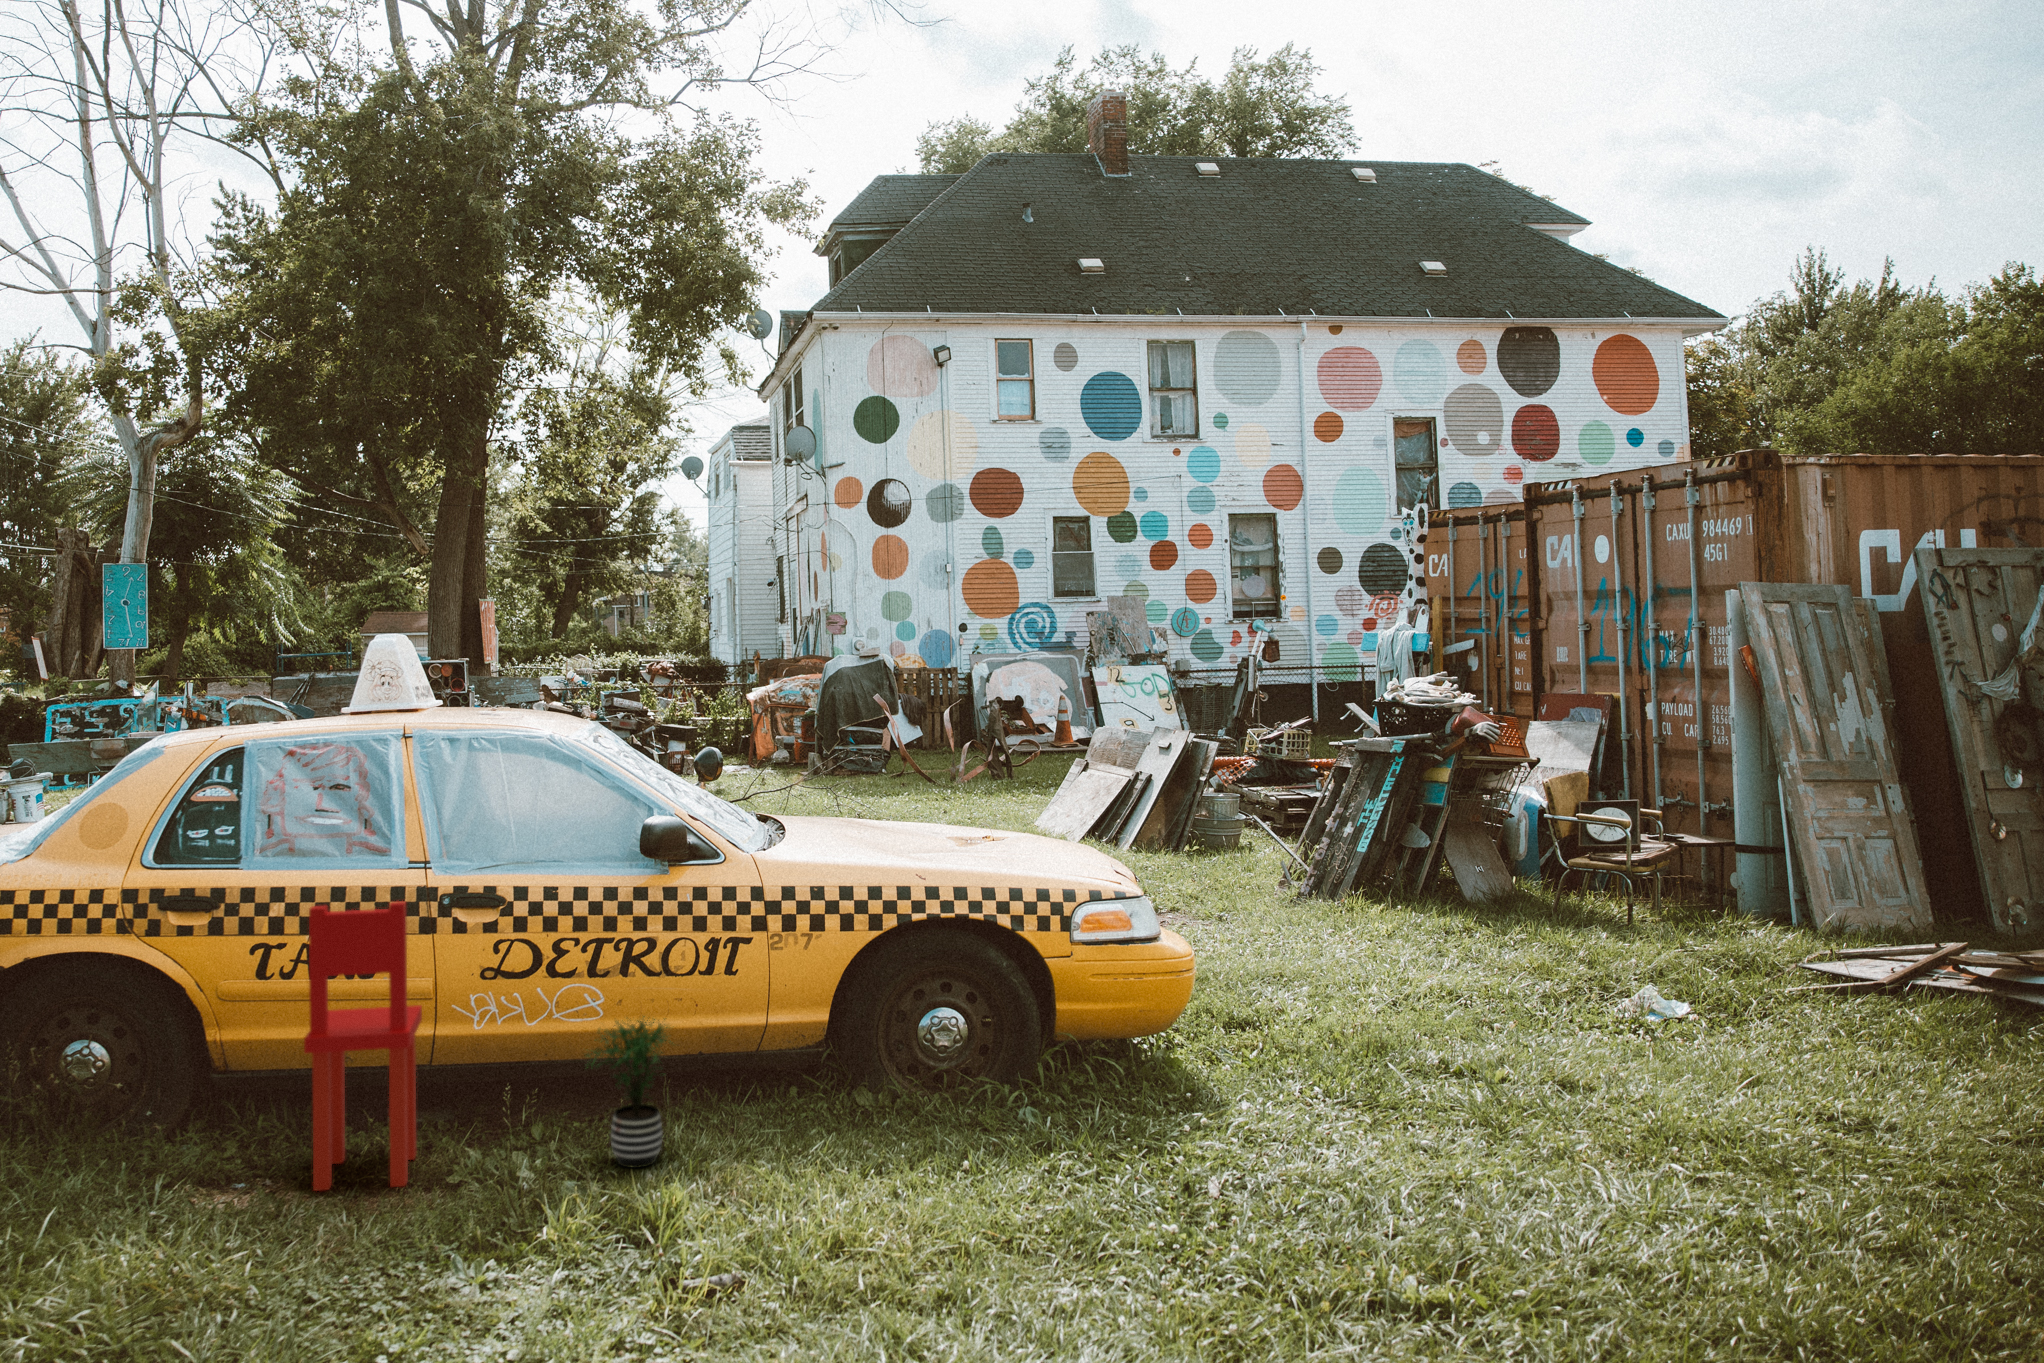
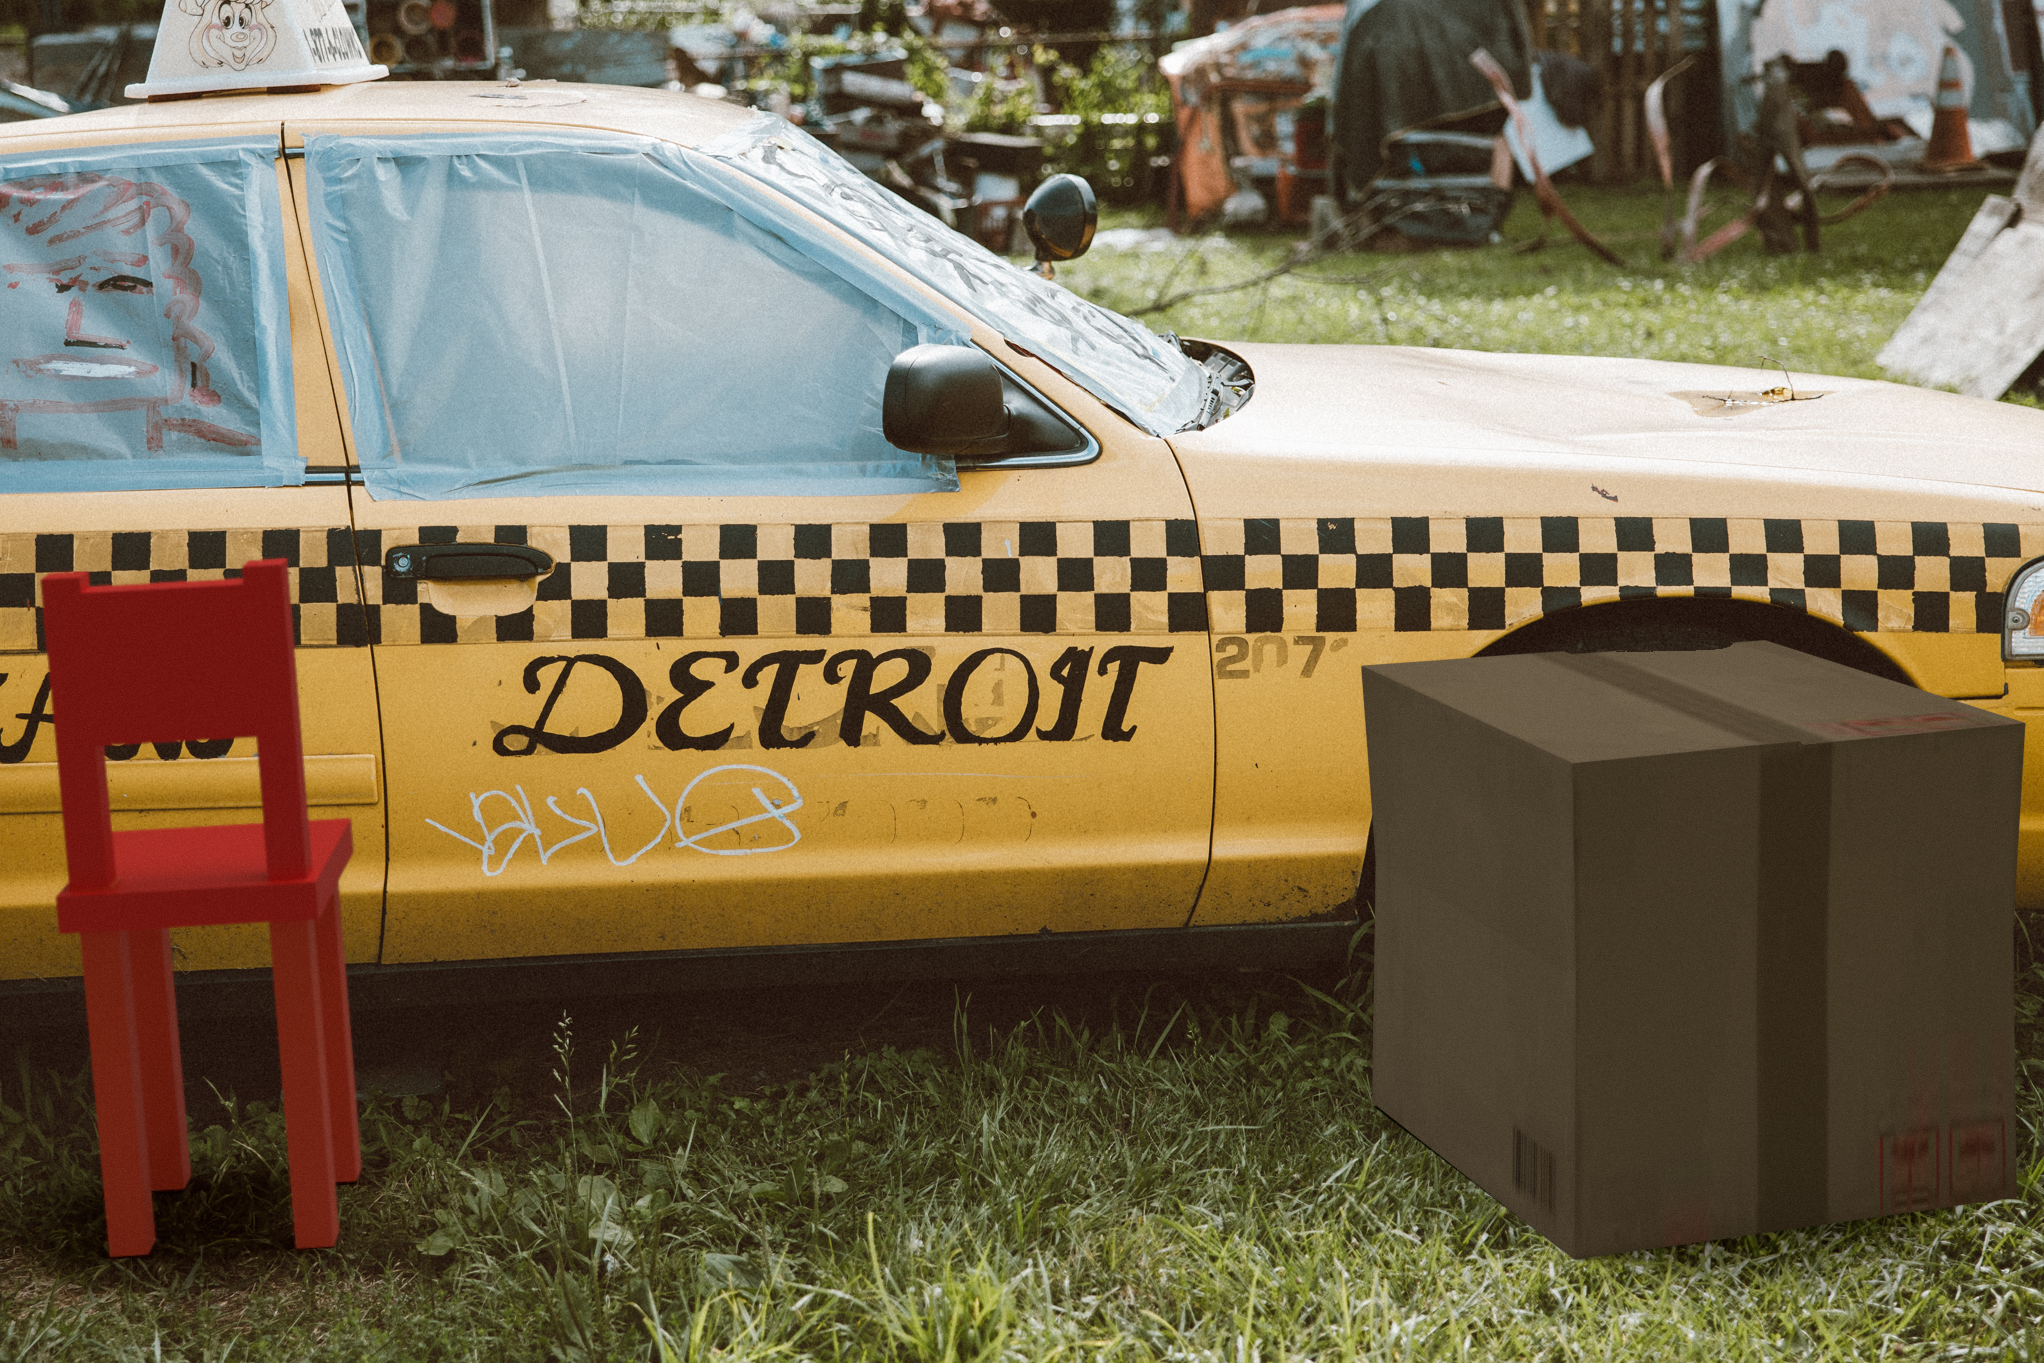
cardboard box: none [825,935,1070,1188] -> present [1361,640,2026,1260]
potted plant: present [586,1016,671,1168] -> none [752,833,1007,1204]

